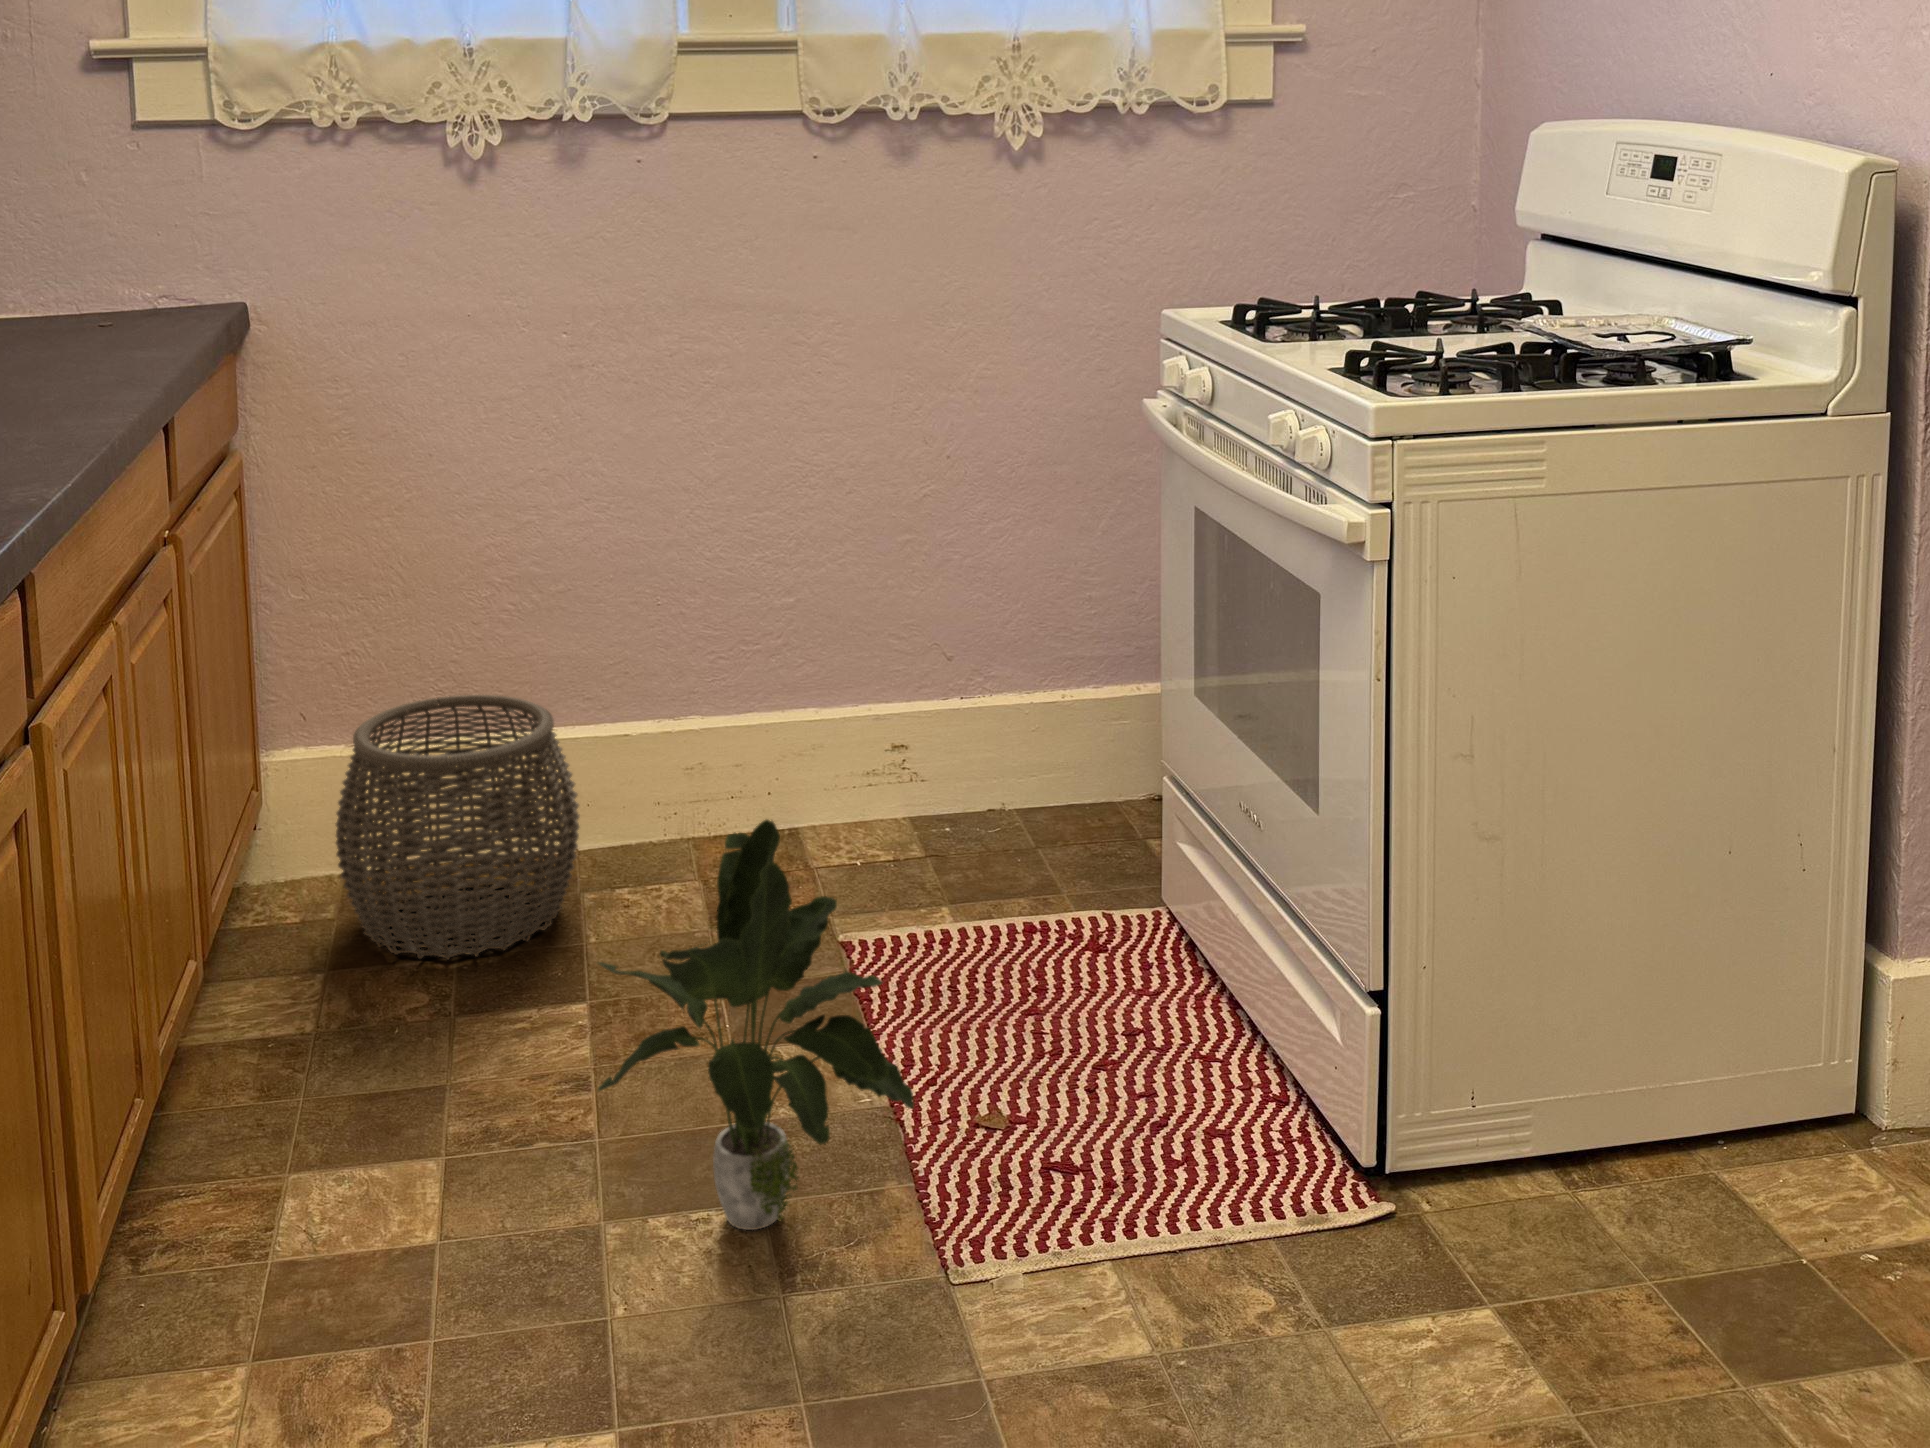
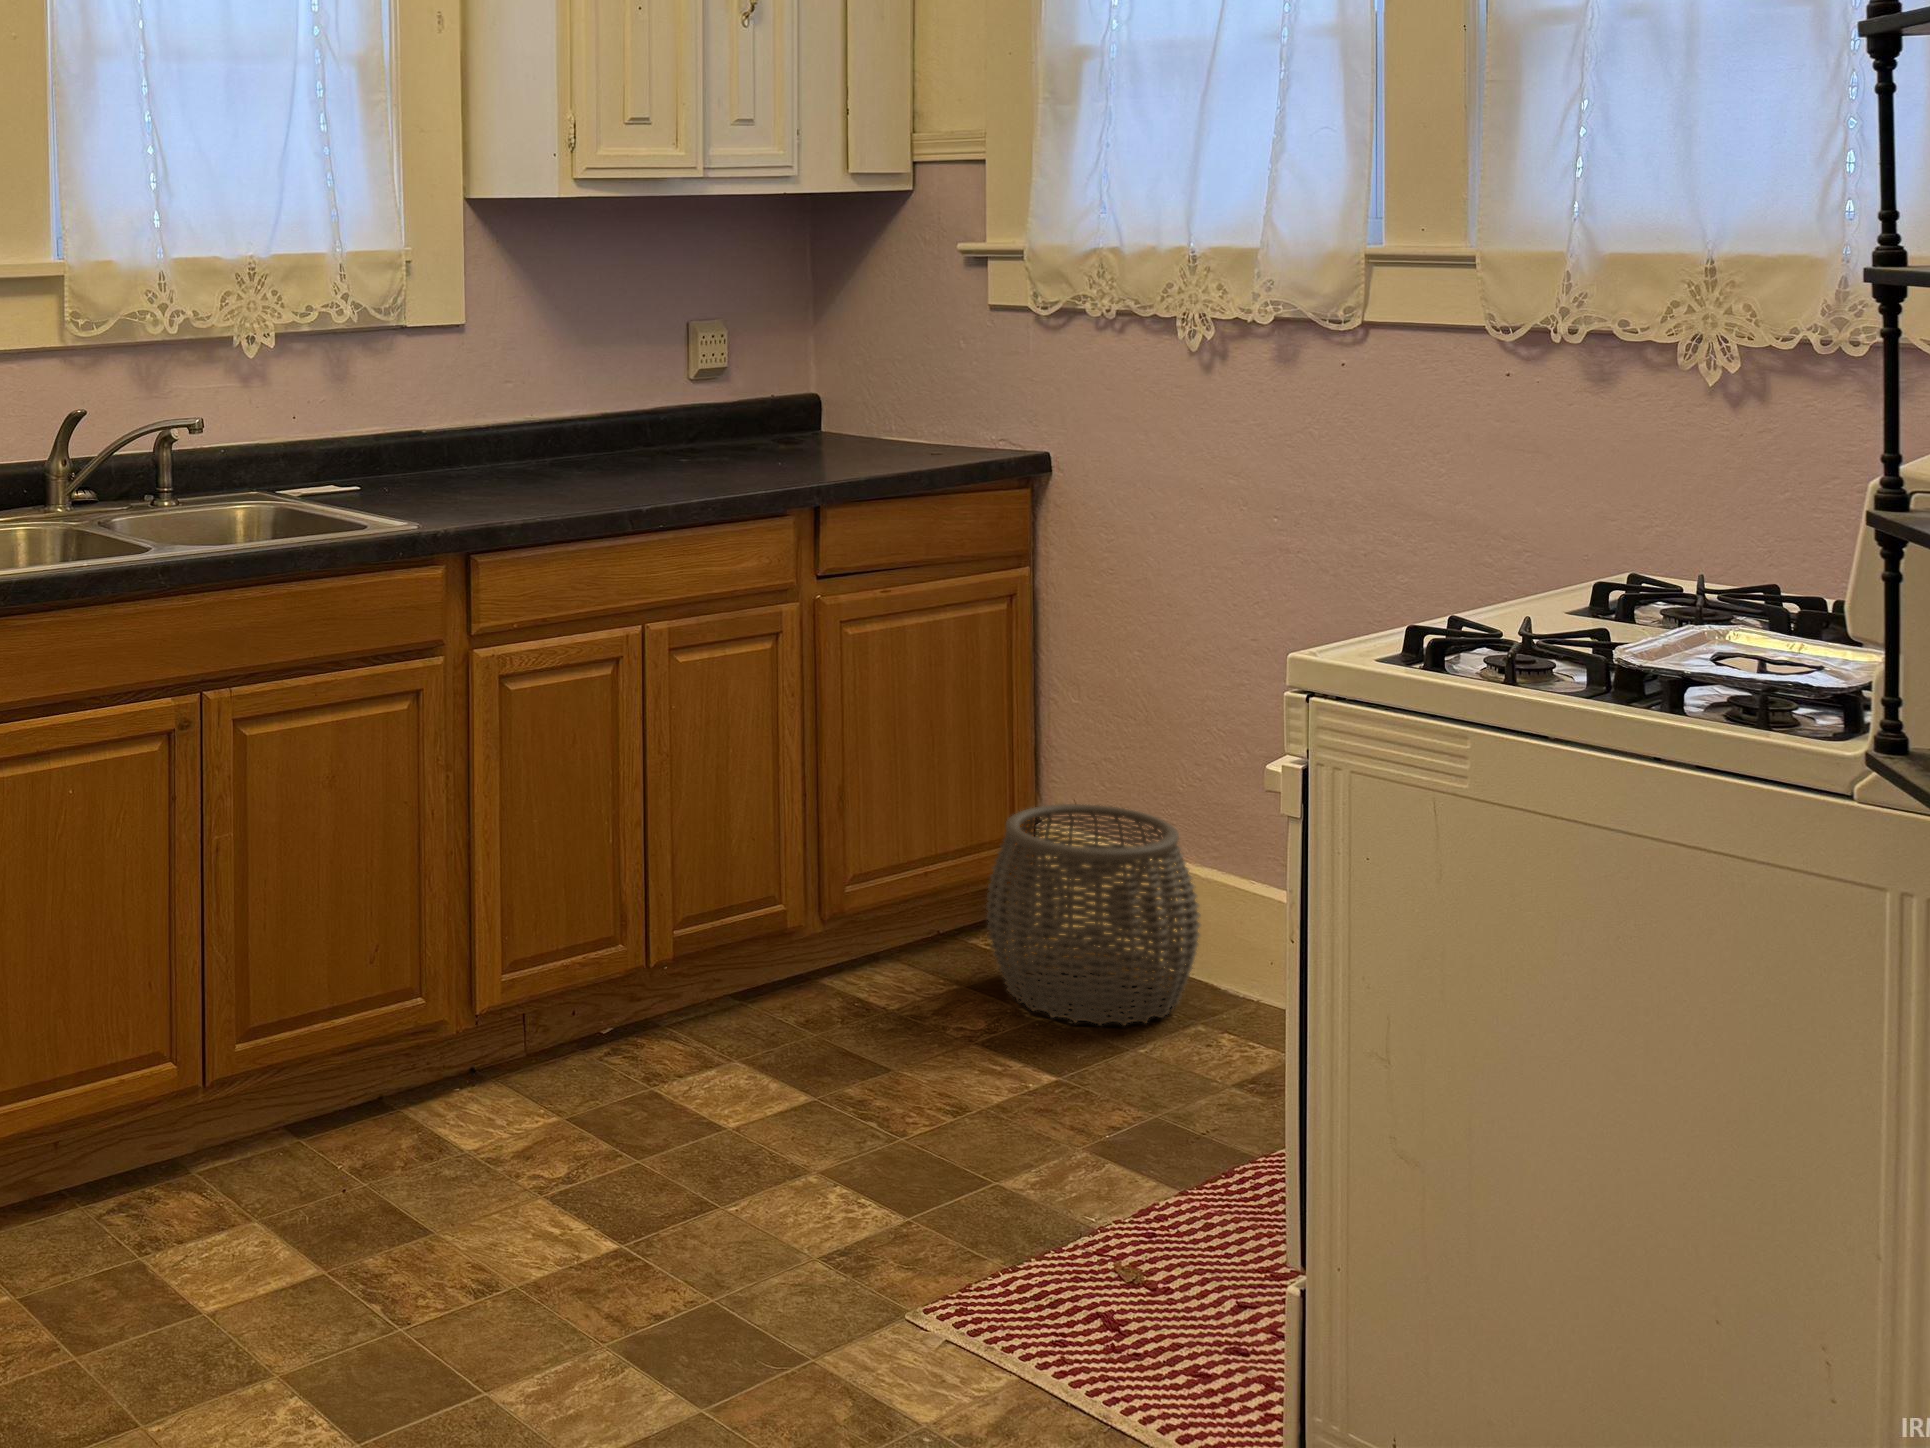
potted plant: present [598,820,915,1230] -> none [765,894,992,1224]

